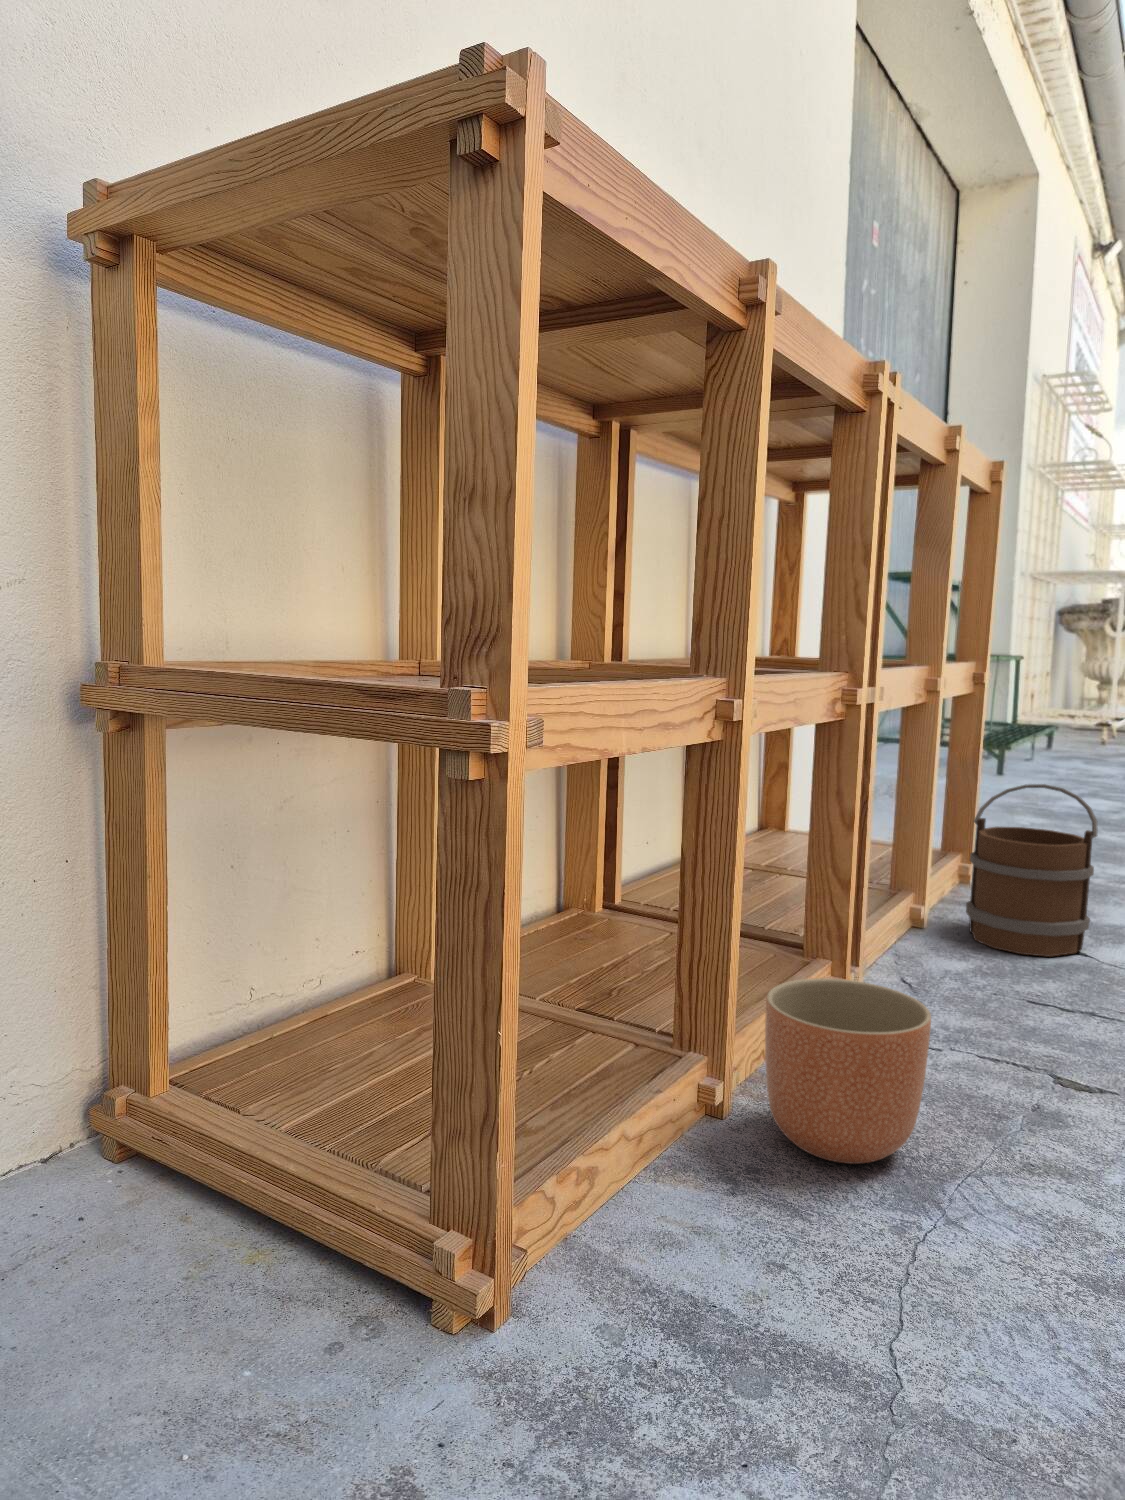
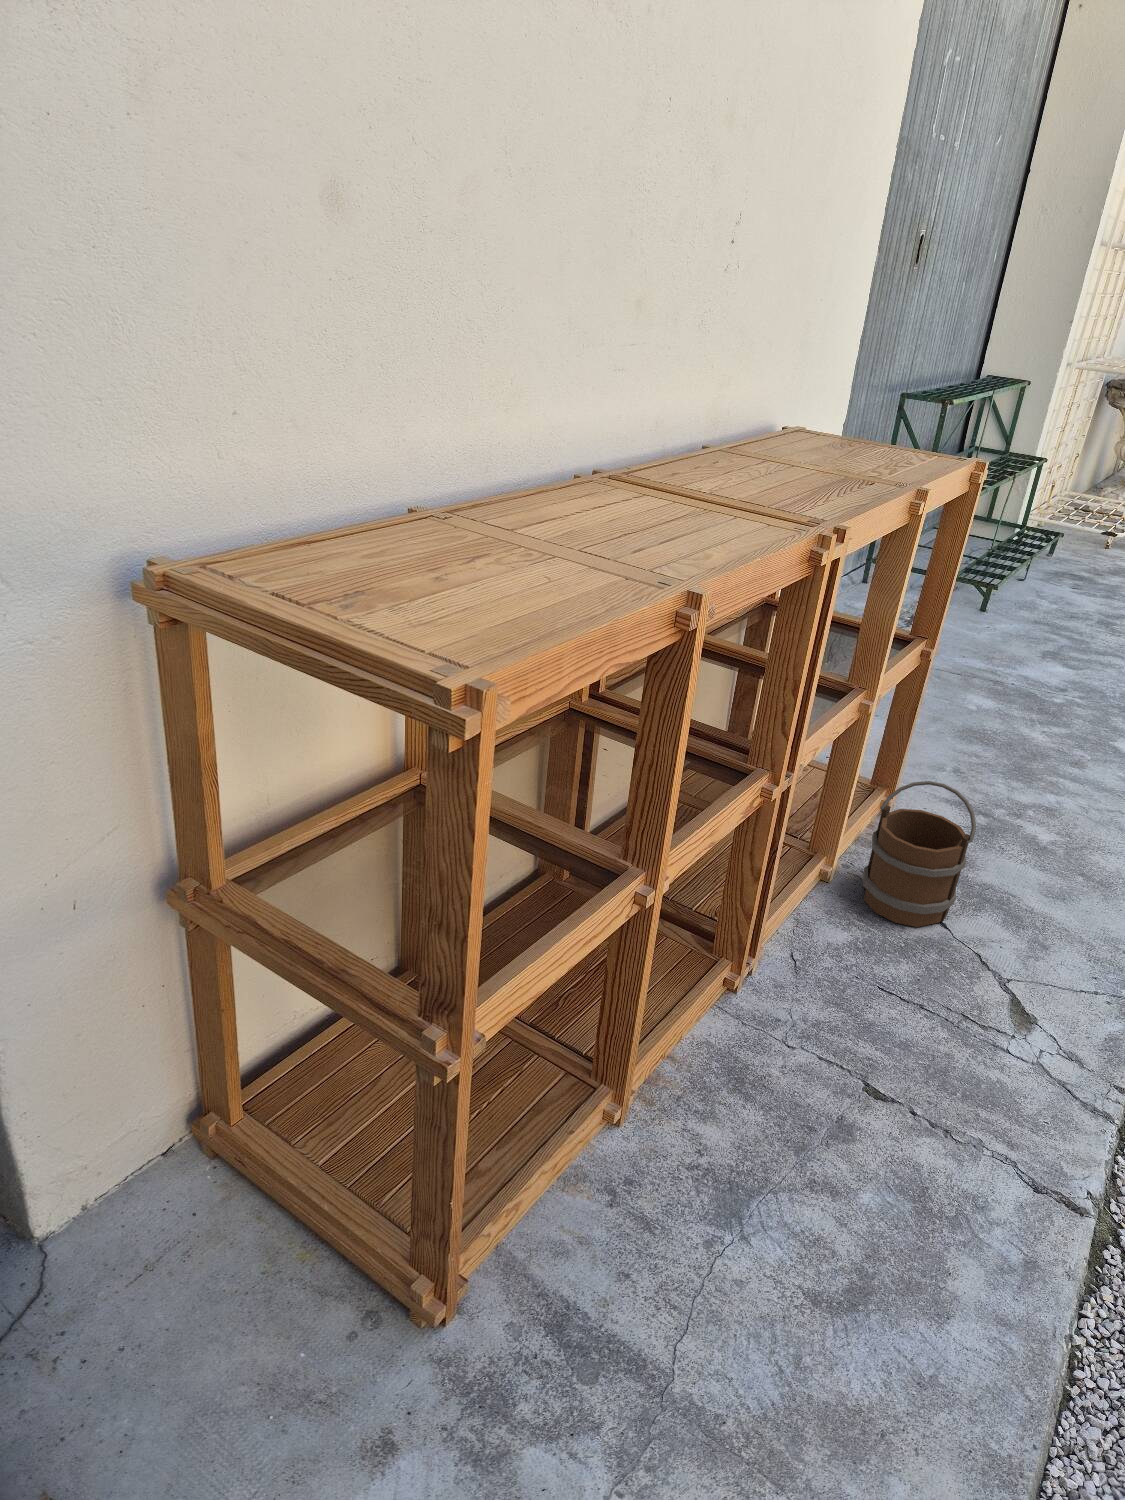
planter: present [765,978,931,1164] -> none [646,1046,759,1183]

